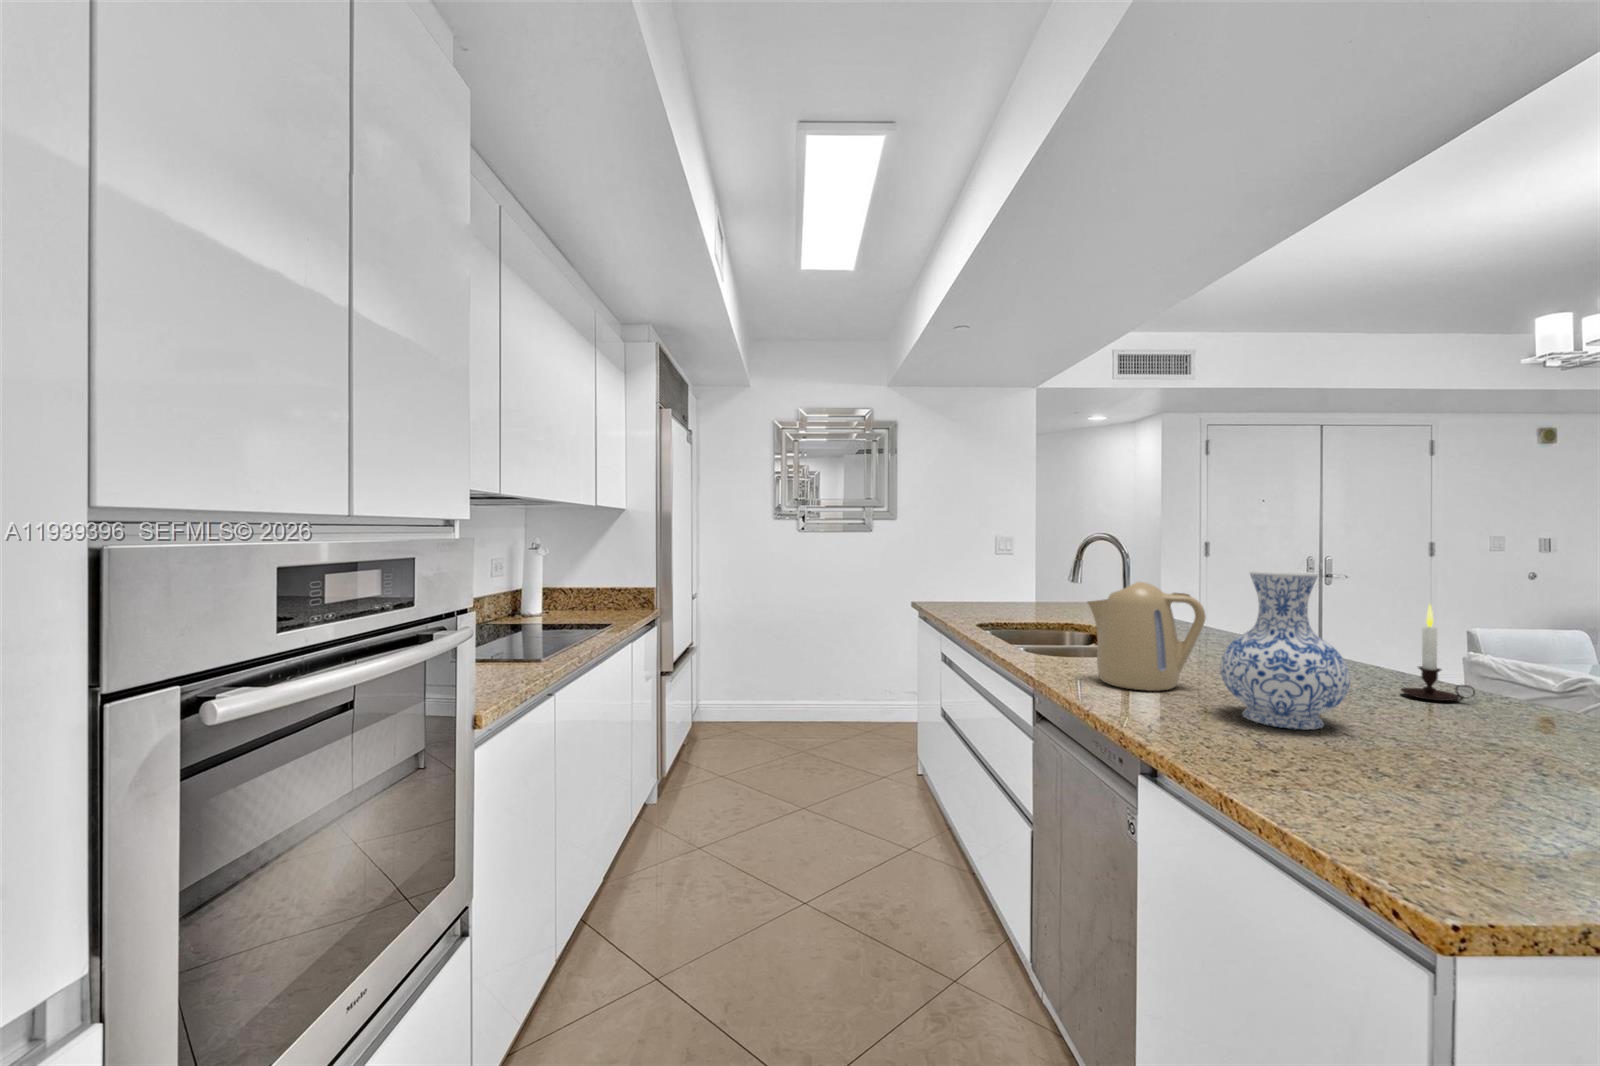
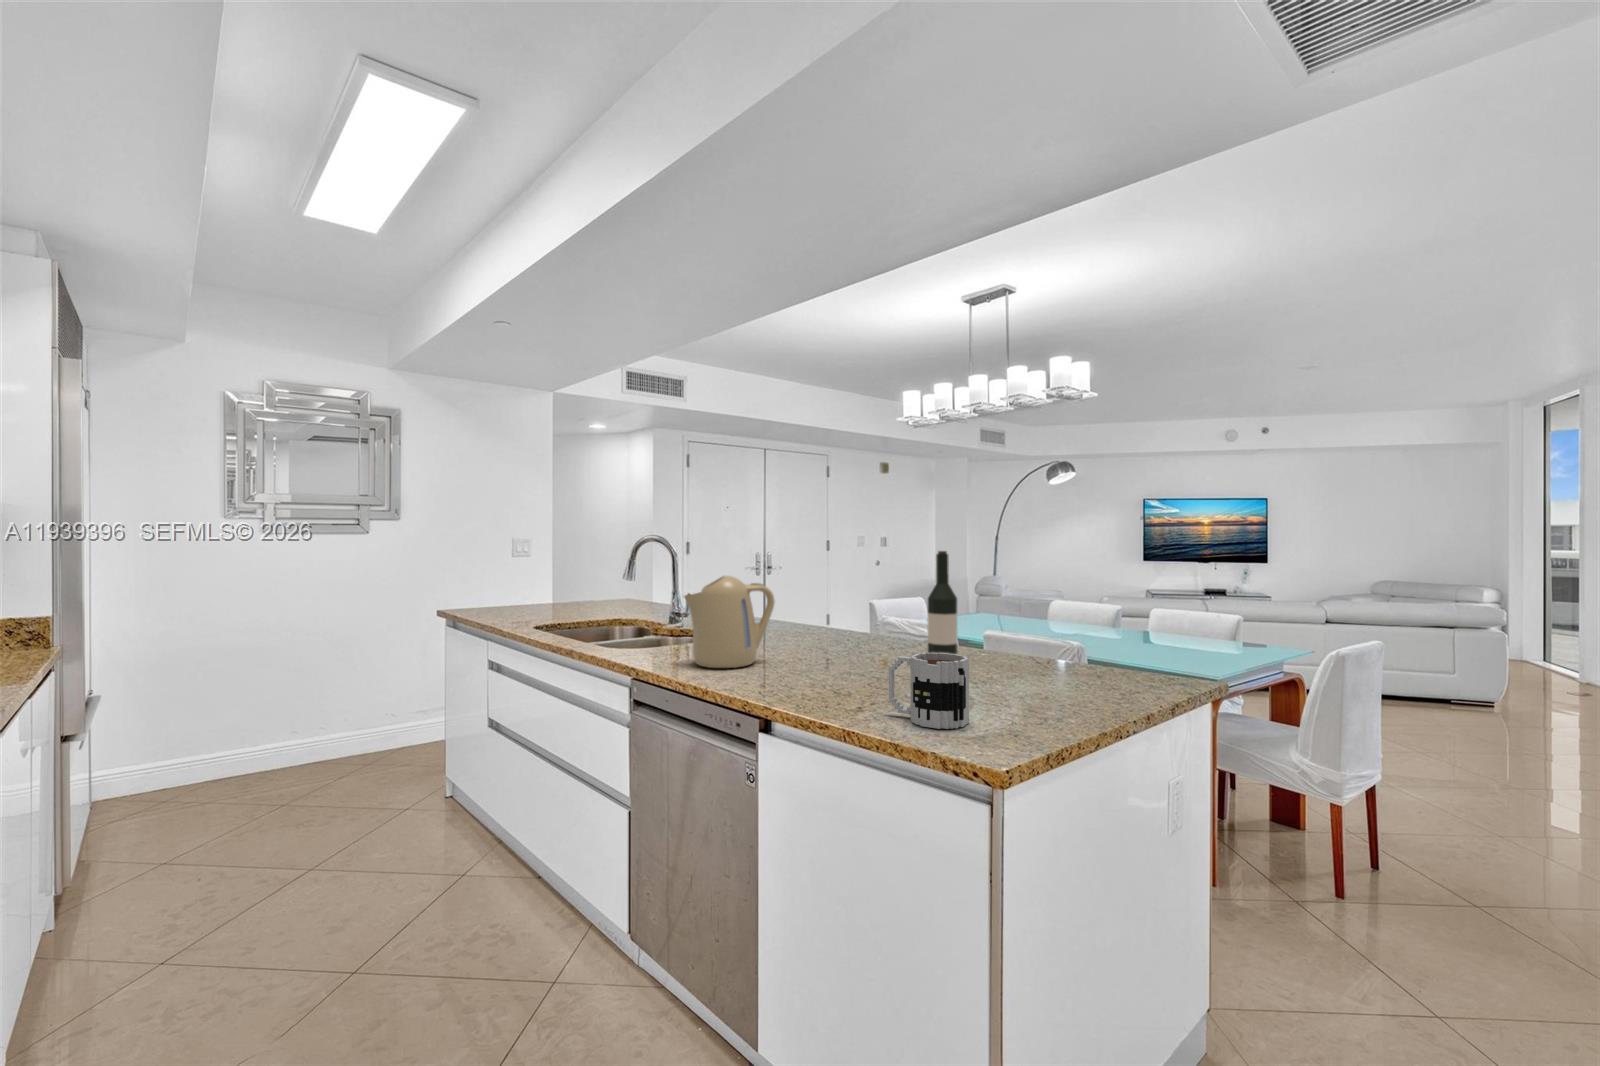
wine bottle: none [1476,561,1543,734] -> present [928,551,957,654]
vase: present [1220,571,1350,730] -> none [798,562,877,679]
candle: present [1401,605,1475,701] -> none [881,581,919,647]
mug: none [1307,711,1453,840] -> present [889,653,969,729]

